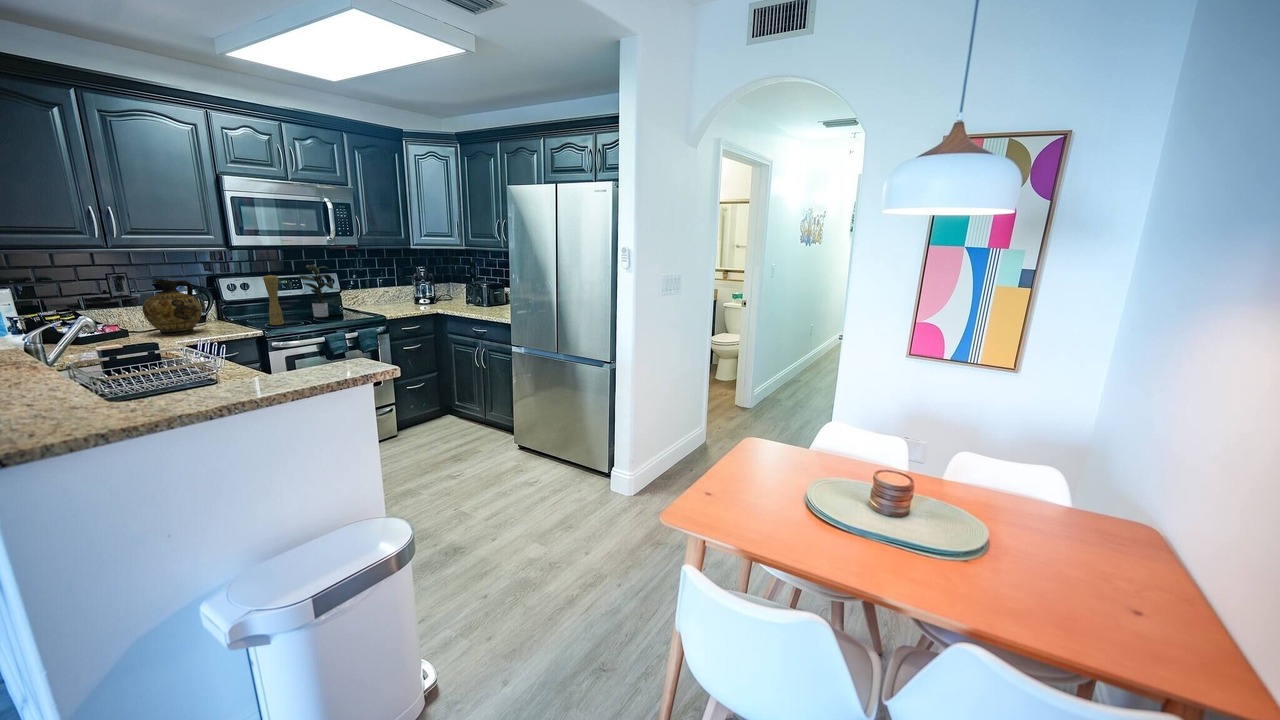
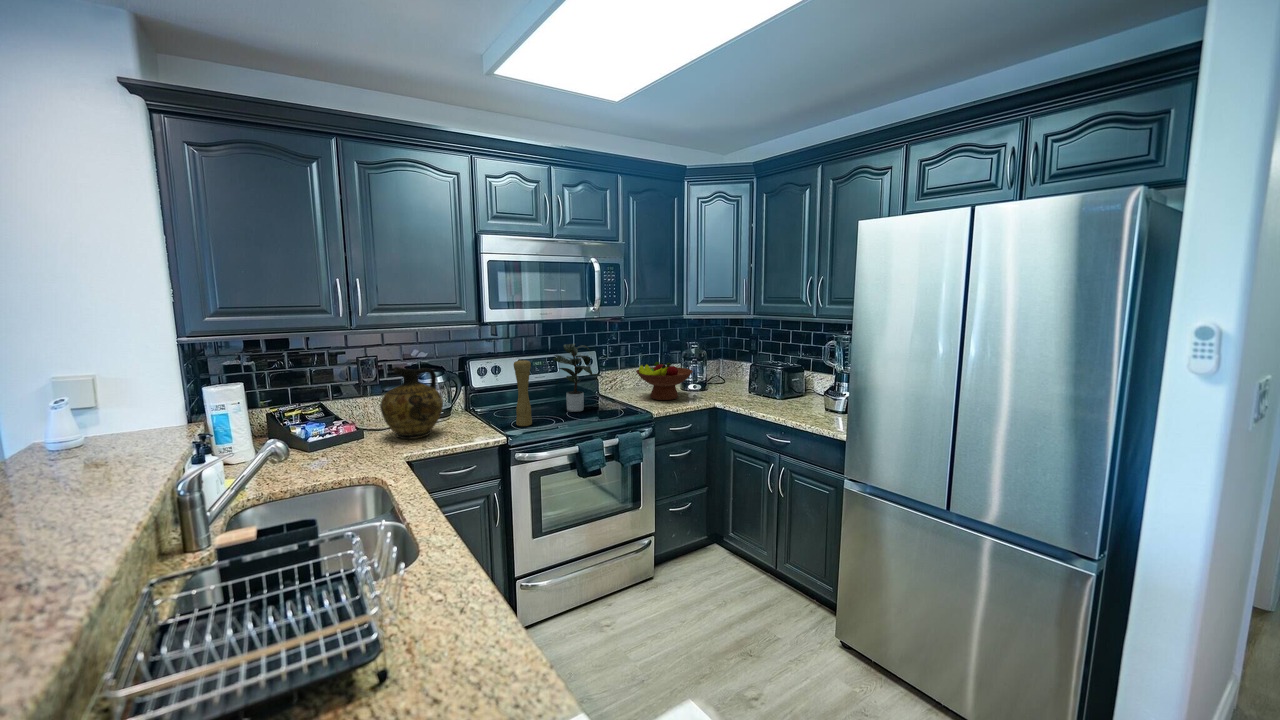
fruit bowl: none [373,281,420,309] -> present [636,362,693,400]

